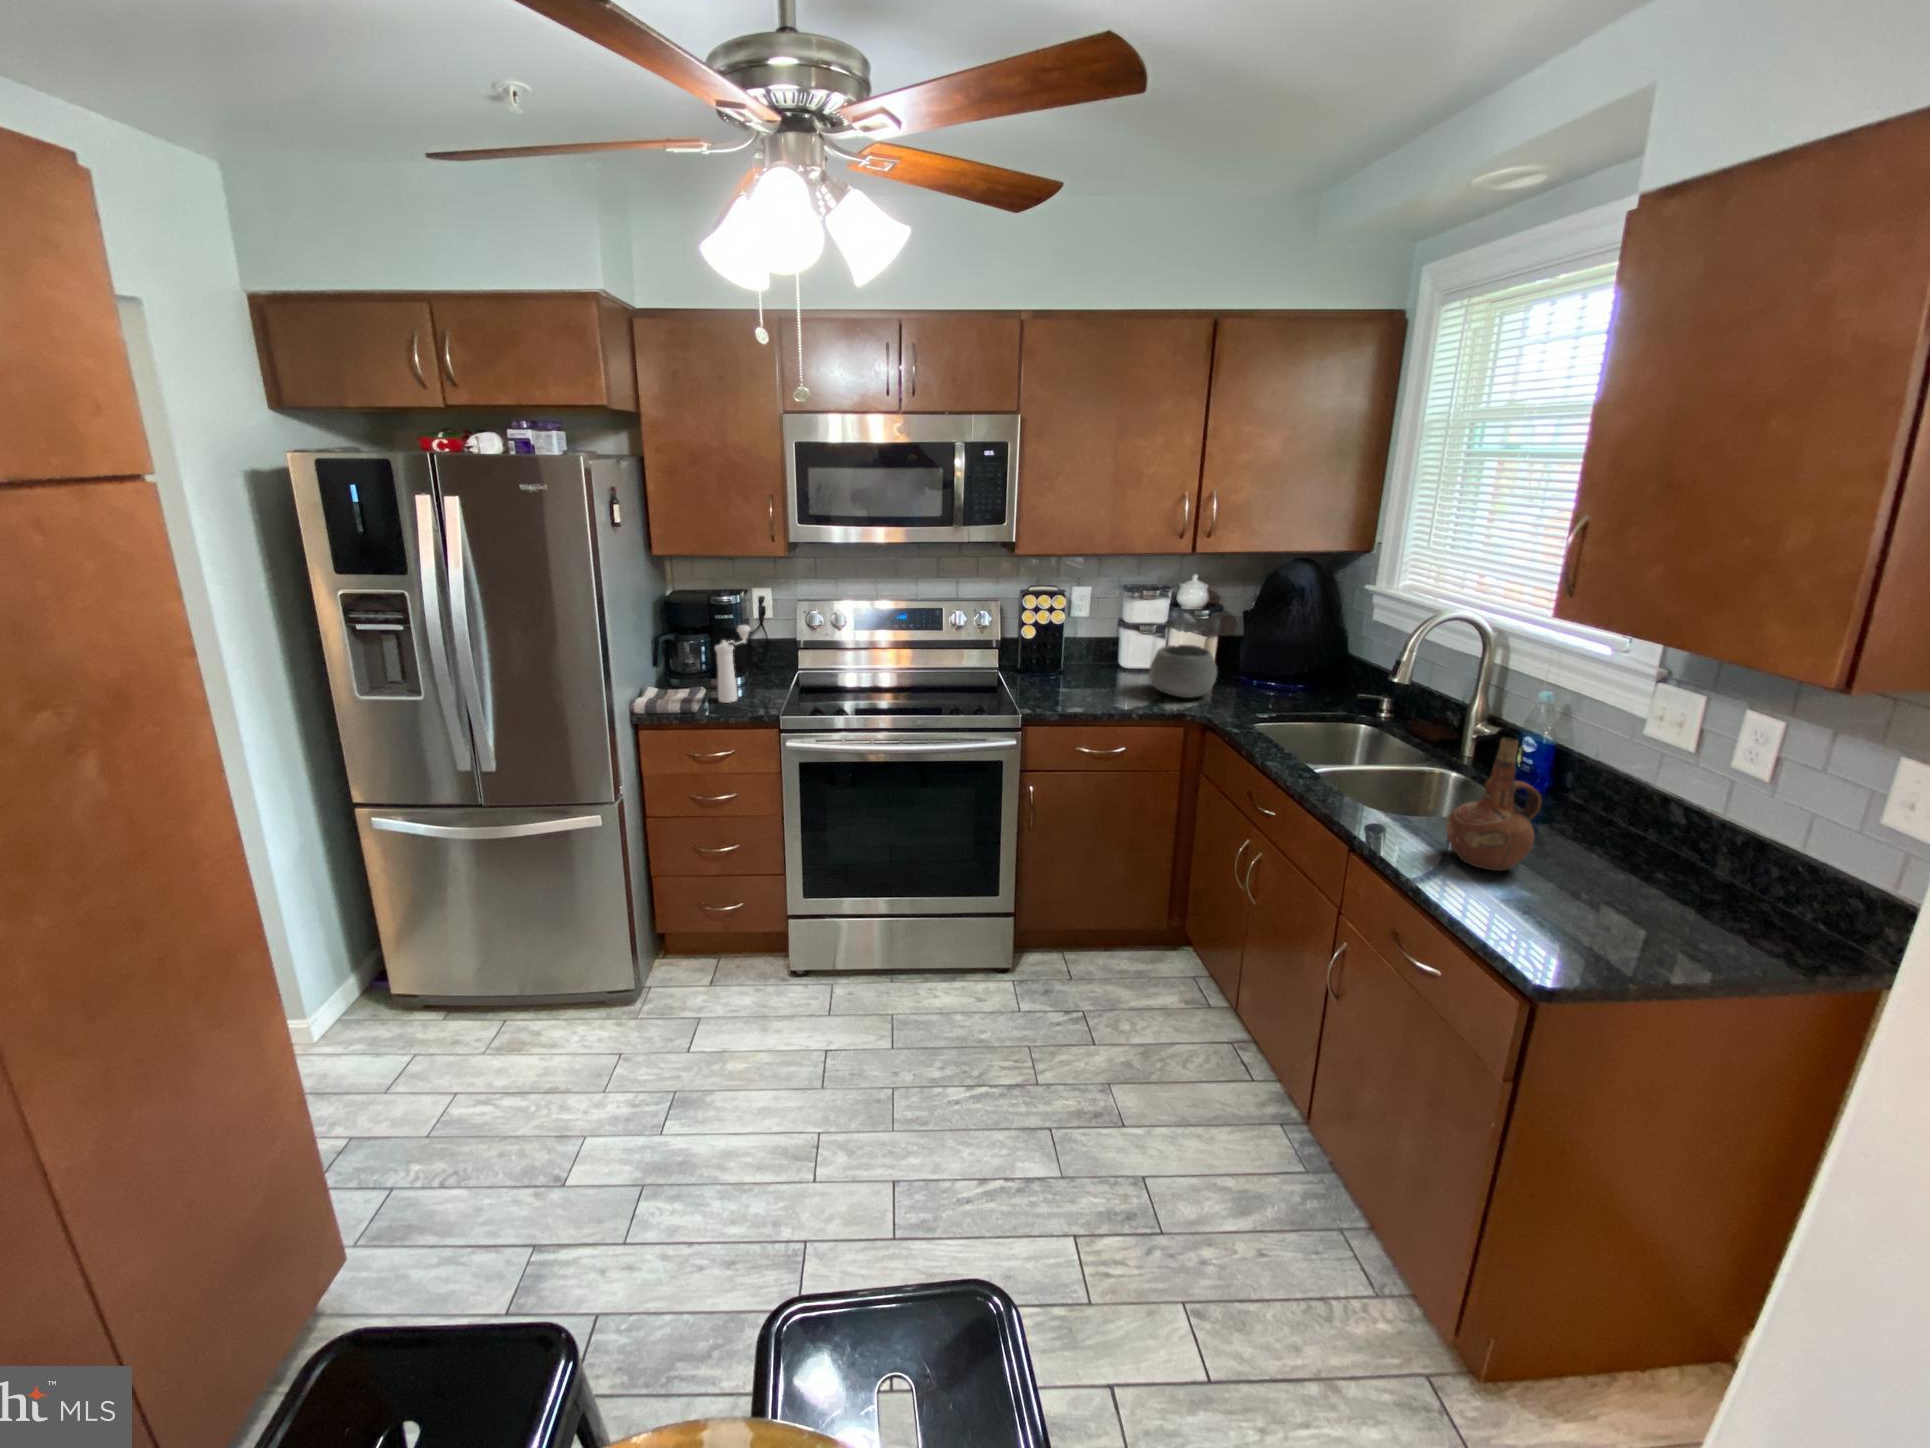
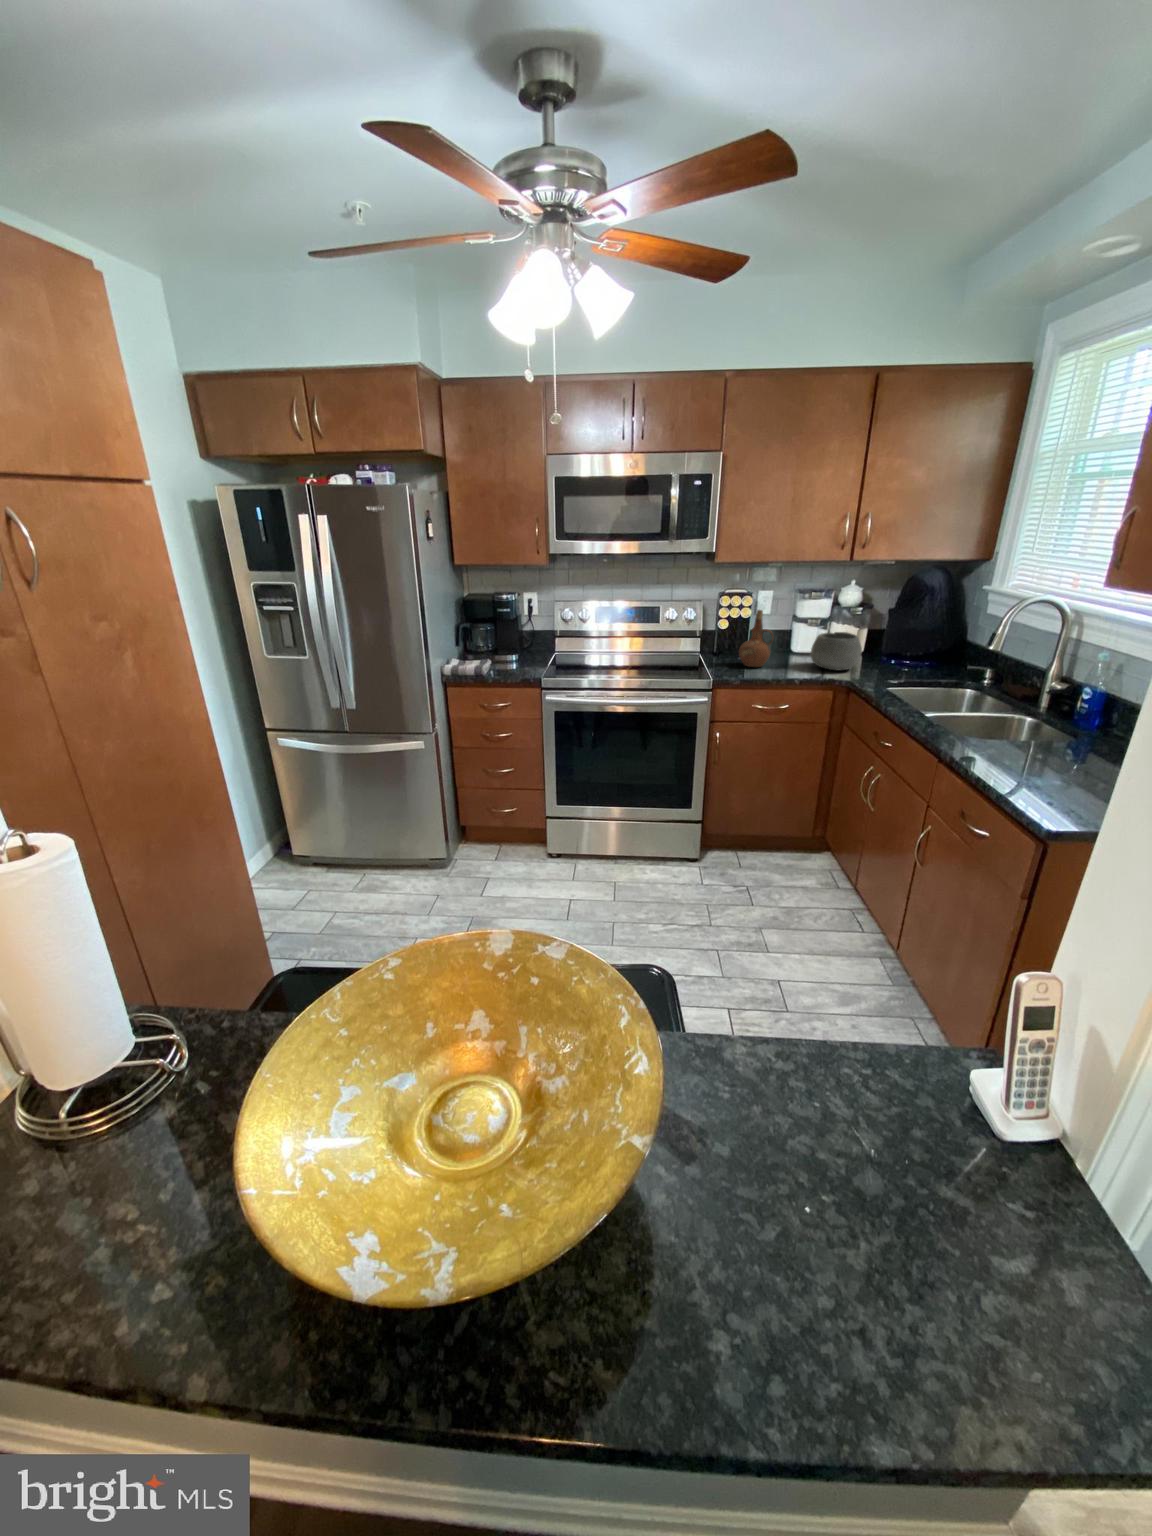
pepper mill: present [715,625,750,703] -> none [497,615,523,669]
ceramic pitcher: present [1446,738,1541,871] -> present [739,610,773,667]

